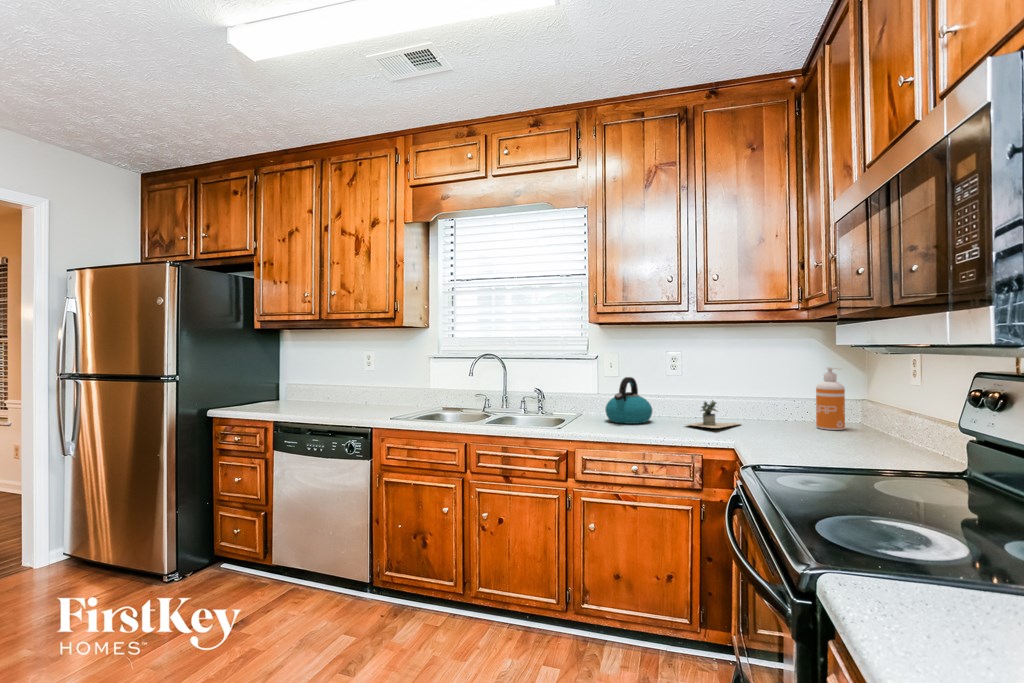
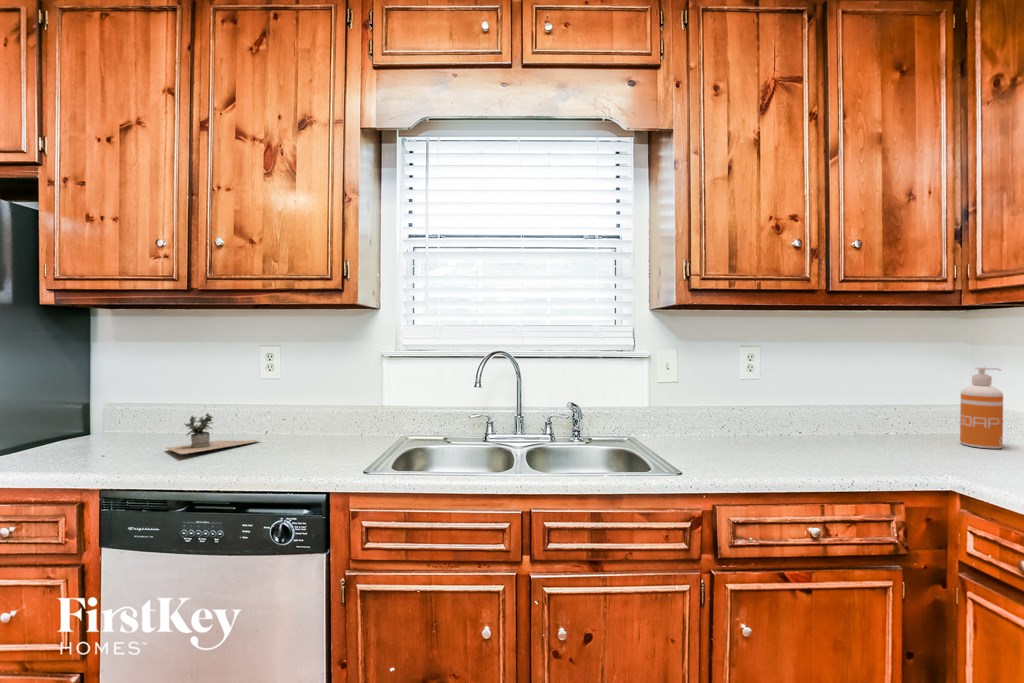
kettle: present [605,377,652,424] -> none [697,385,770,454]
potted plant: present [687,400,739,428] -> present [167,413,257,454]

